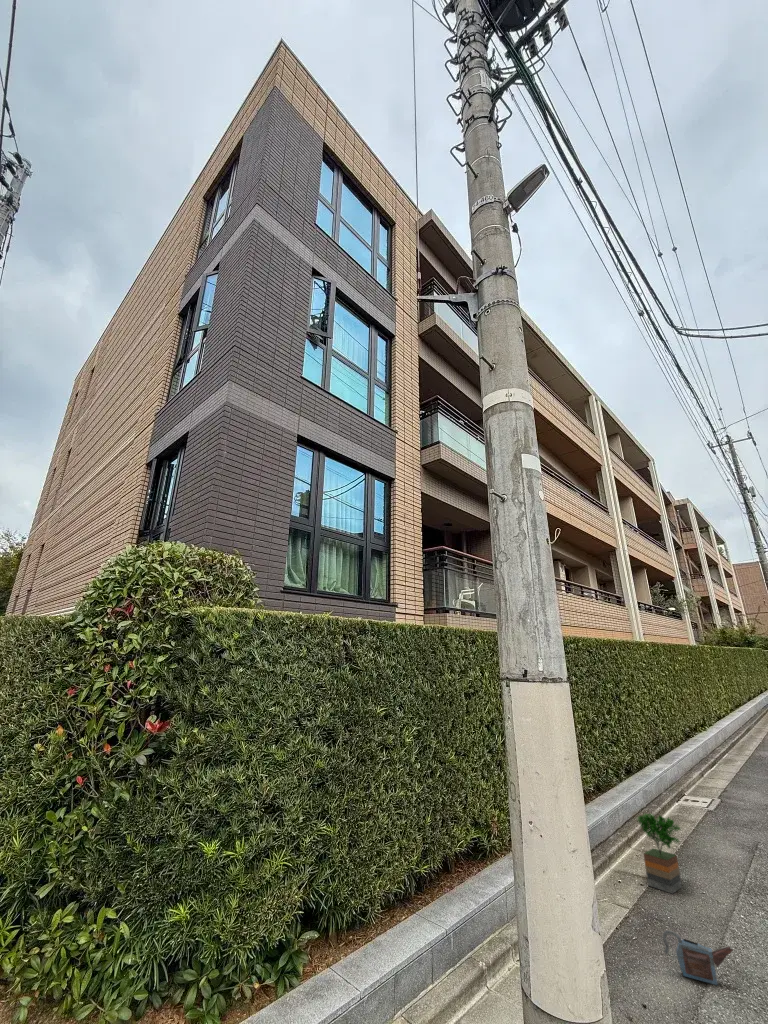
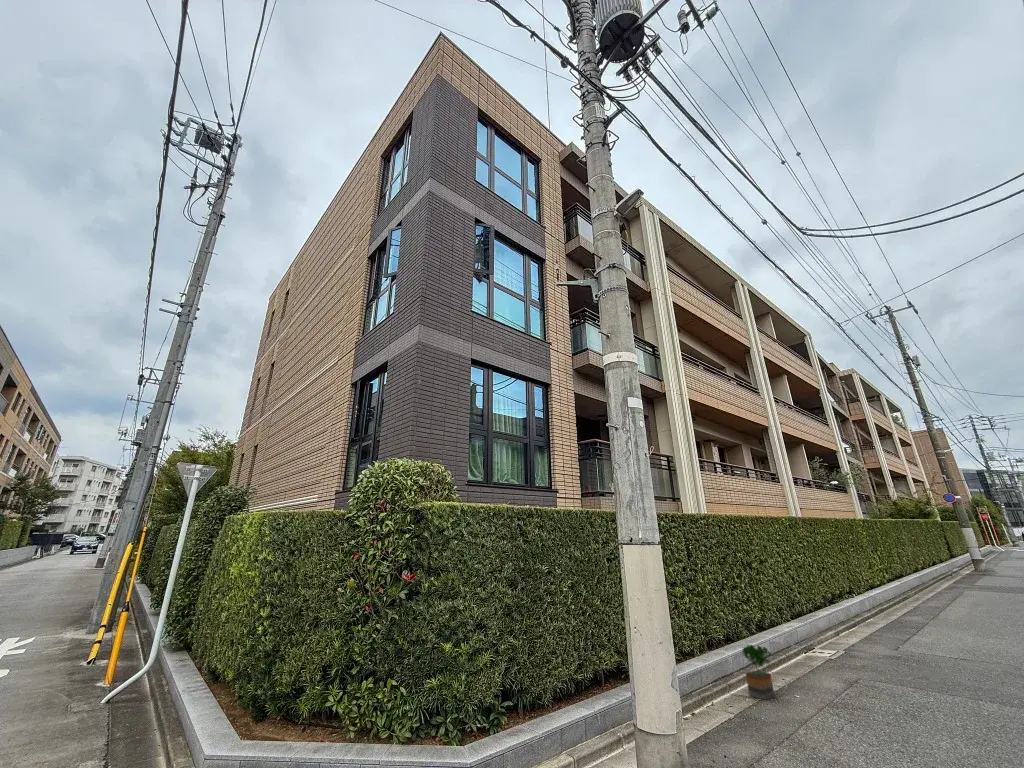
watering can: present [663,930,733,985] -> none [738,707,781,738]

